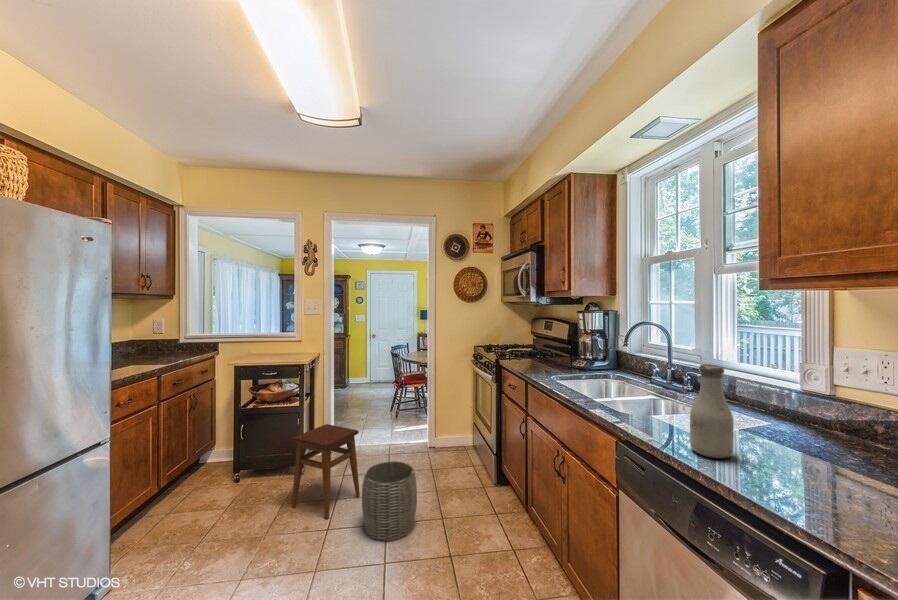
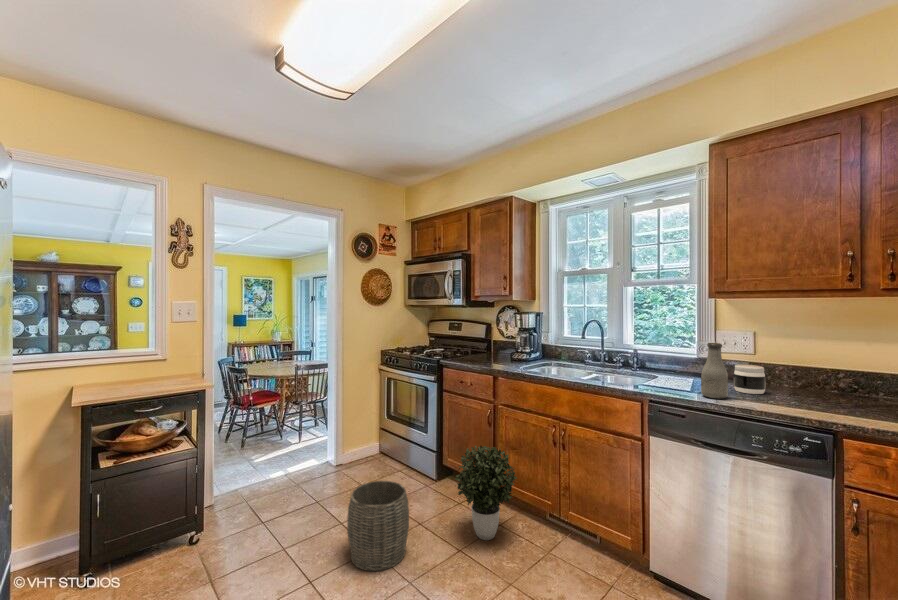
jar: none [793,409,857,469] -> present [734,365,766,394]
stool: present [292,424,360,519] -> none [231,459,311,582]
potted plant: none [457,451,525,554] -> present [455,445,517,540]

